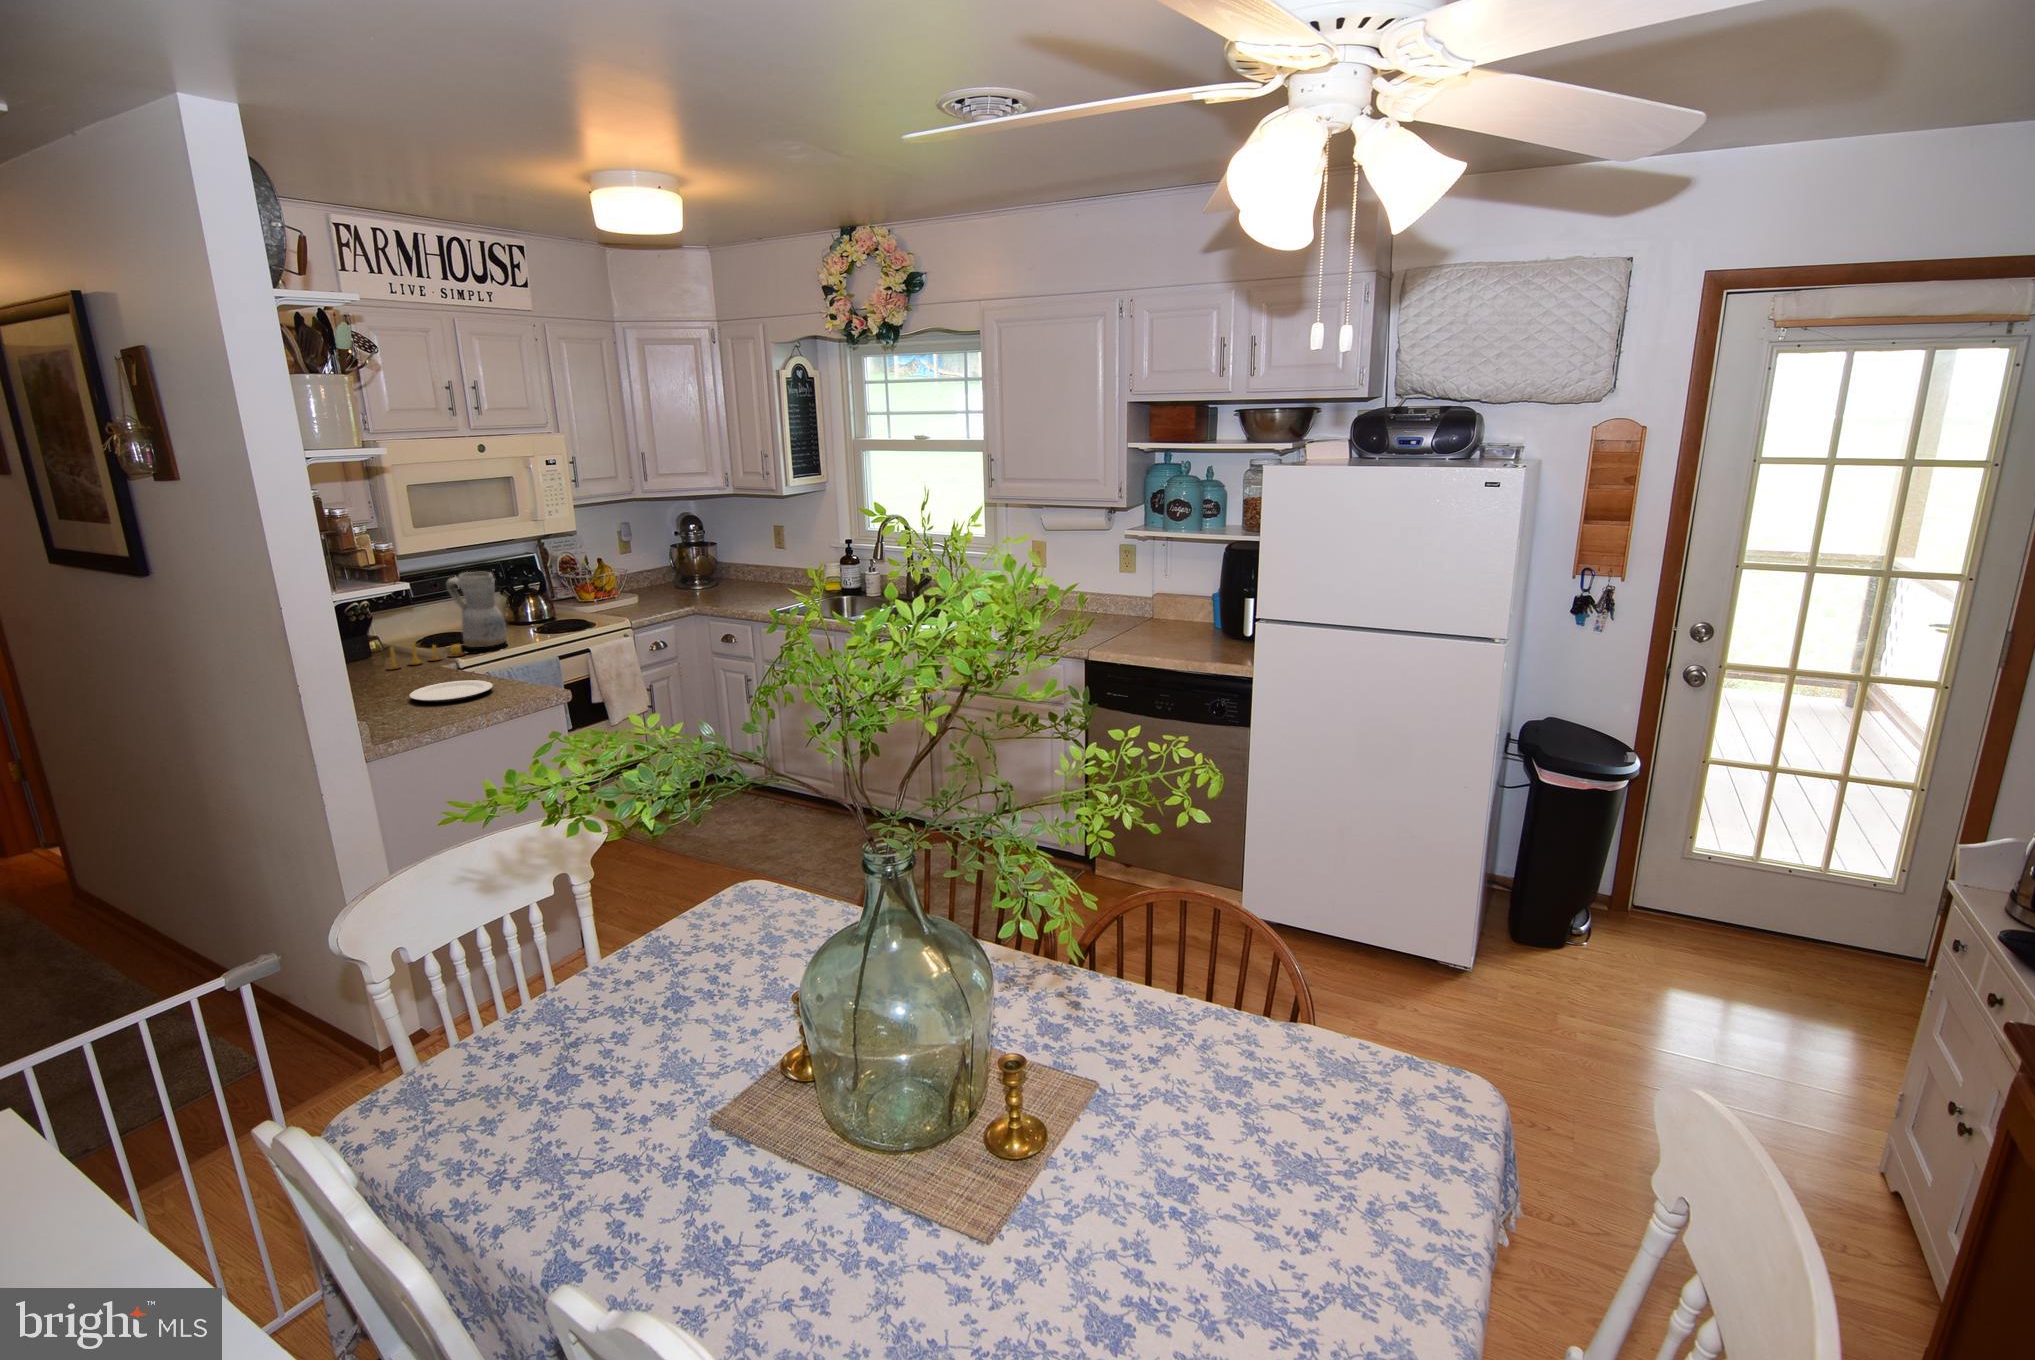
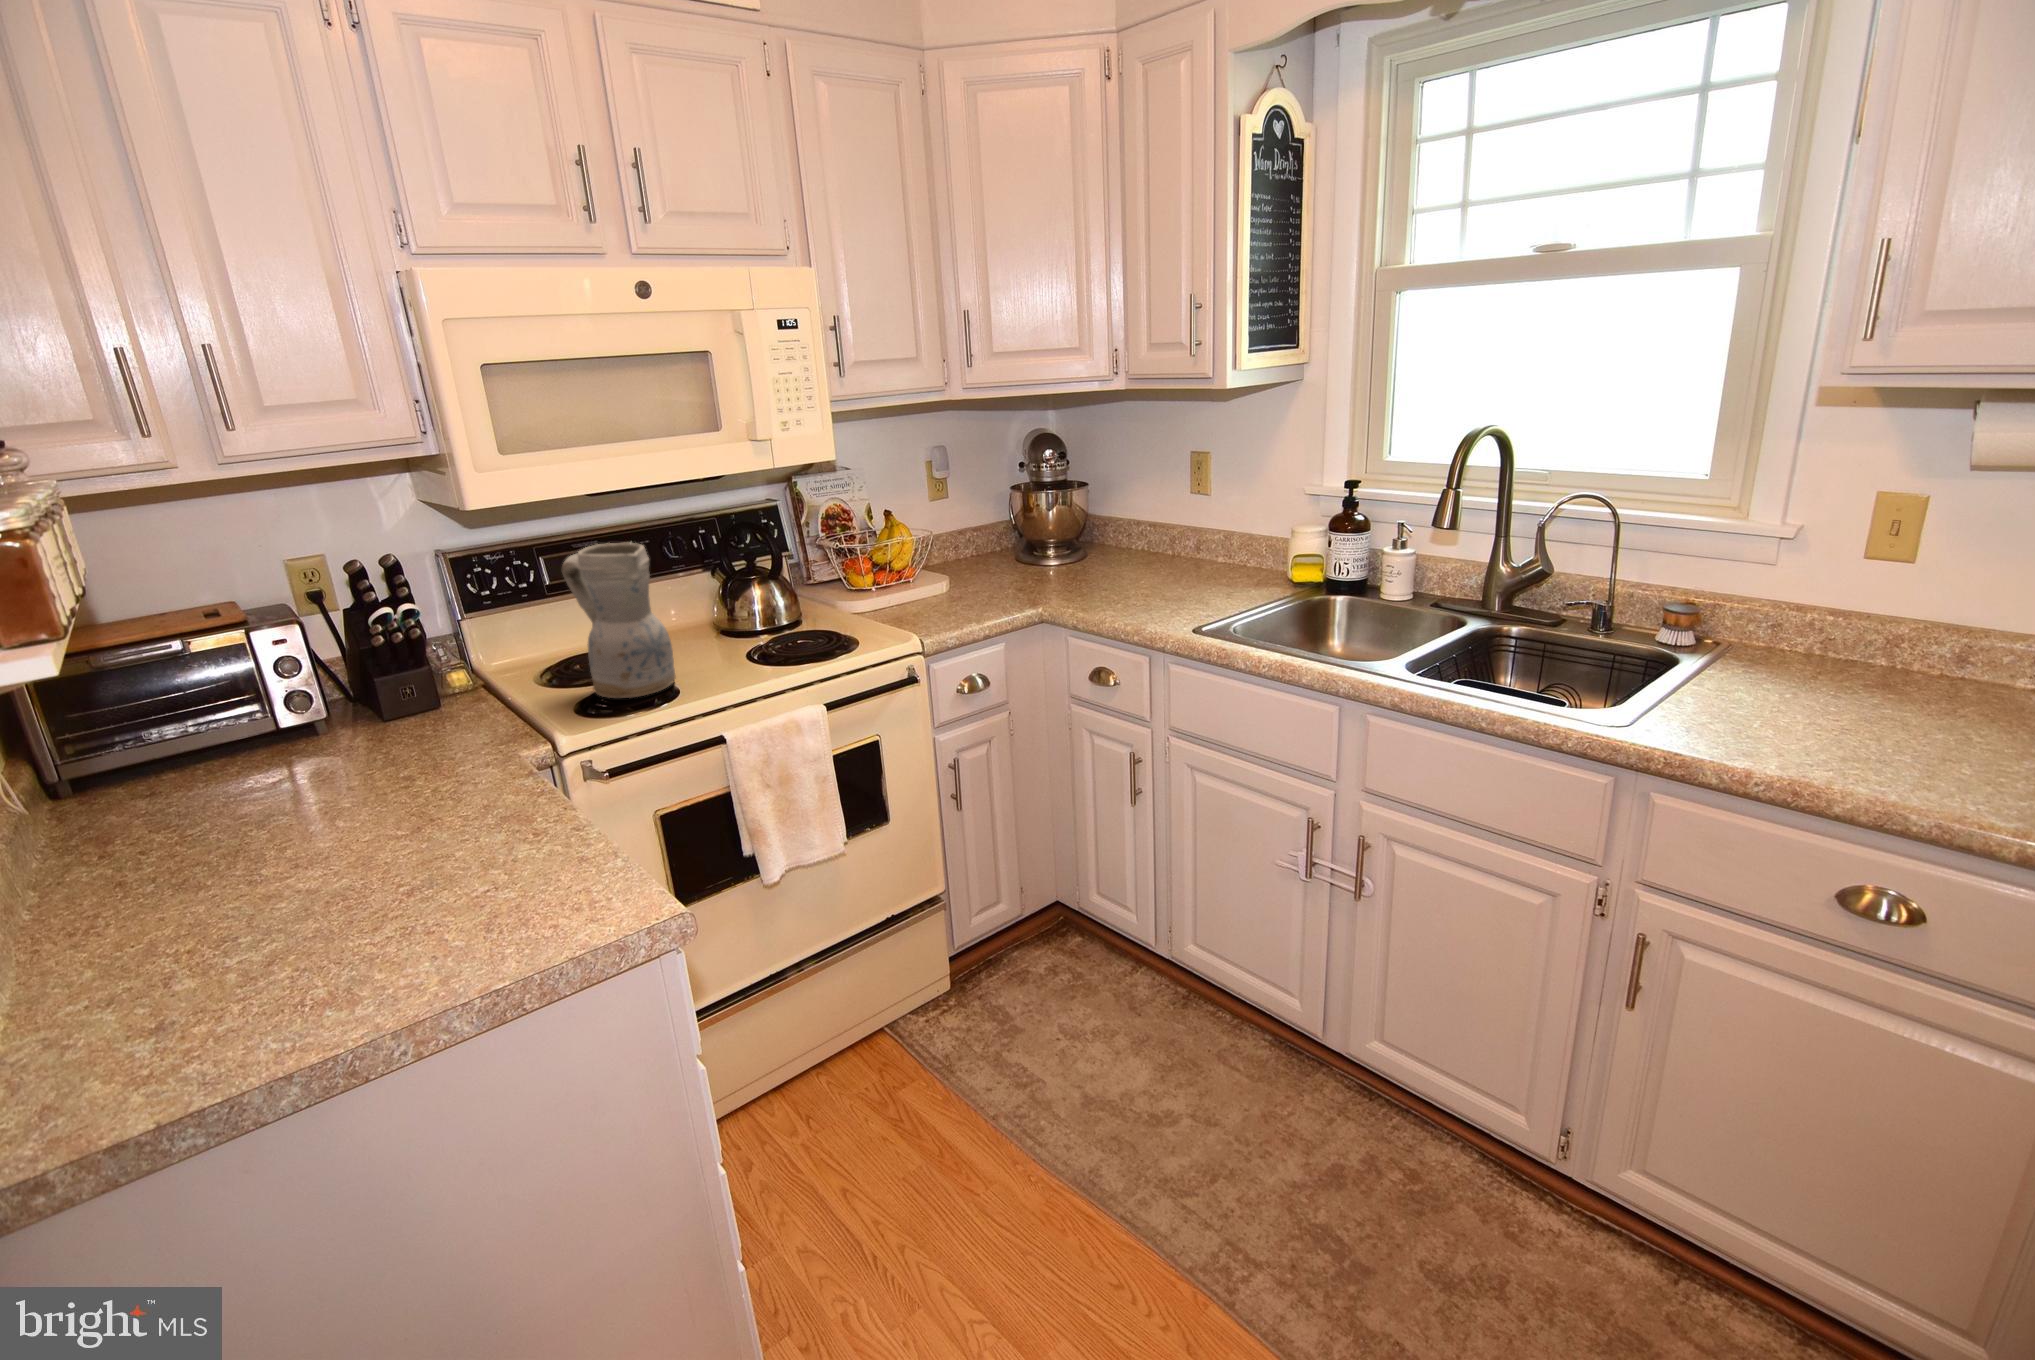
candle: present [388,643,464,669] -> none [397,697,575,761]
plate: present [409,680,493,702] -> none [273,846,501,950]

